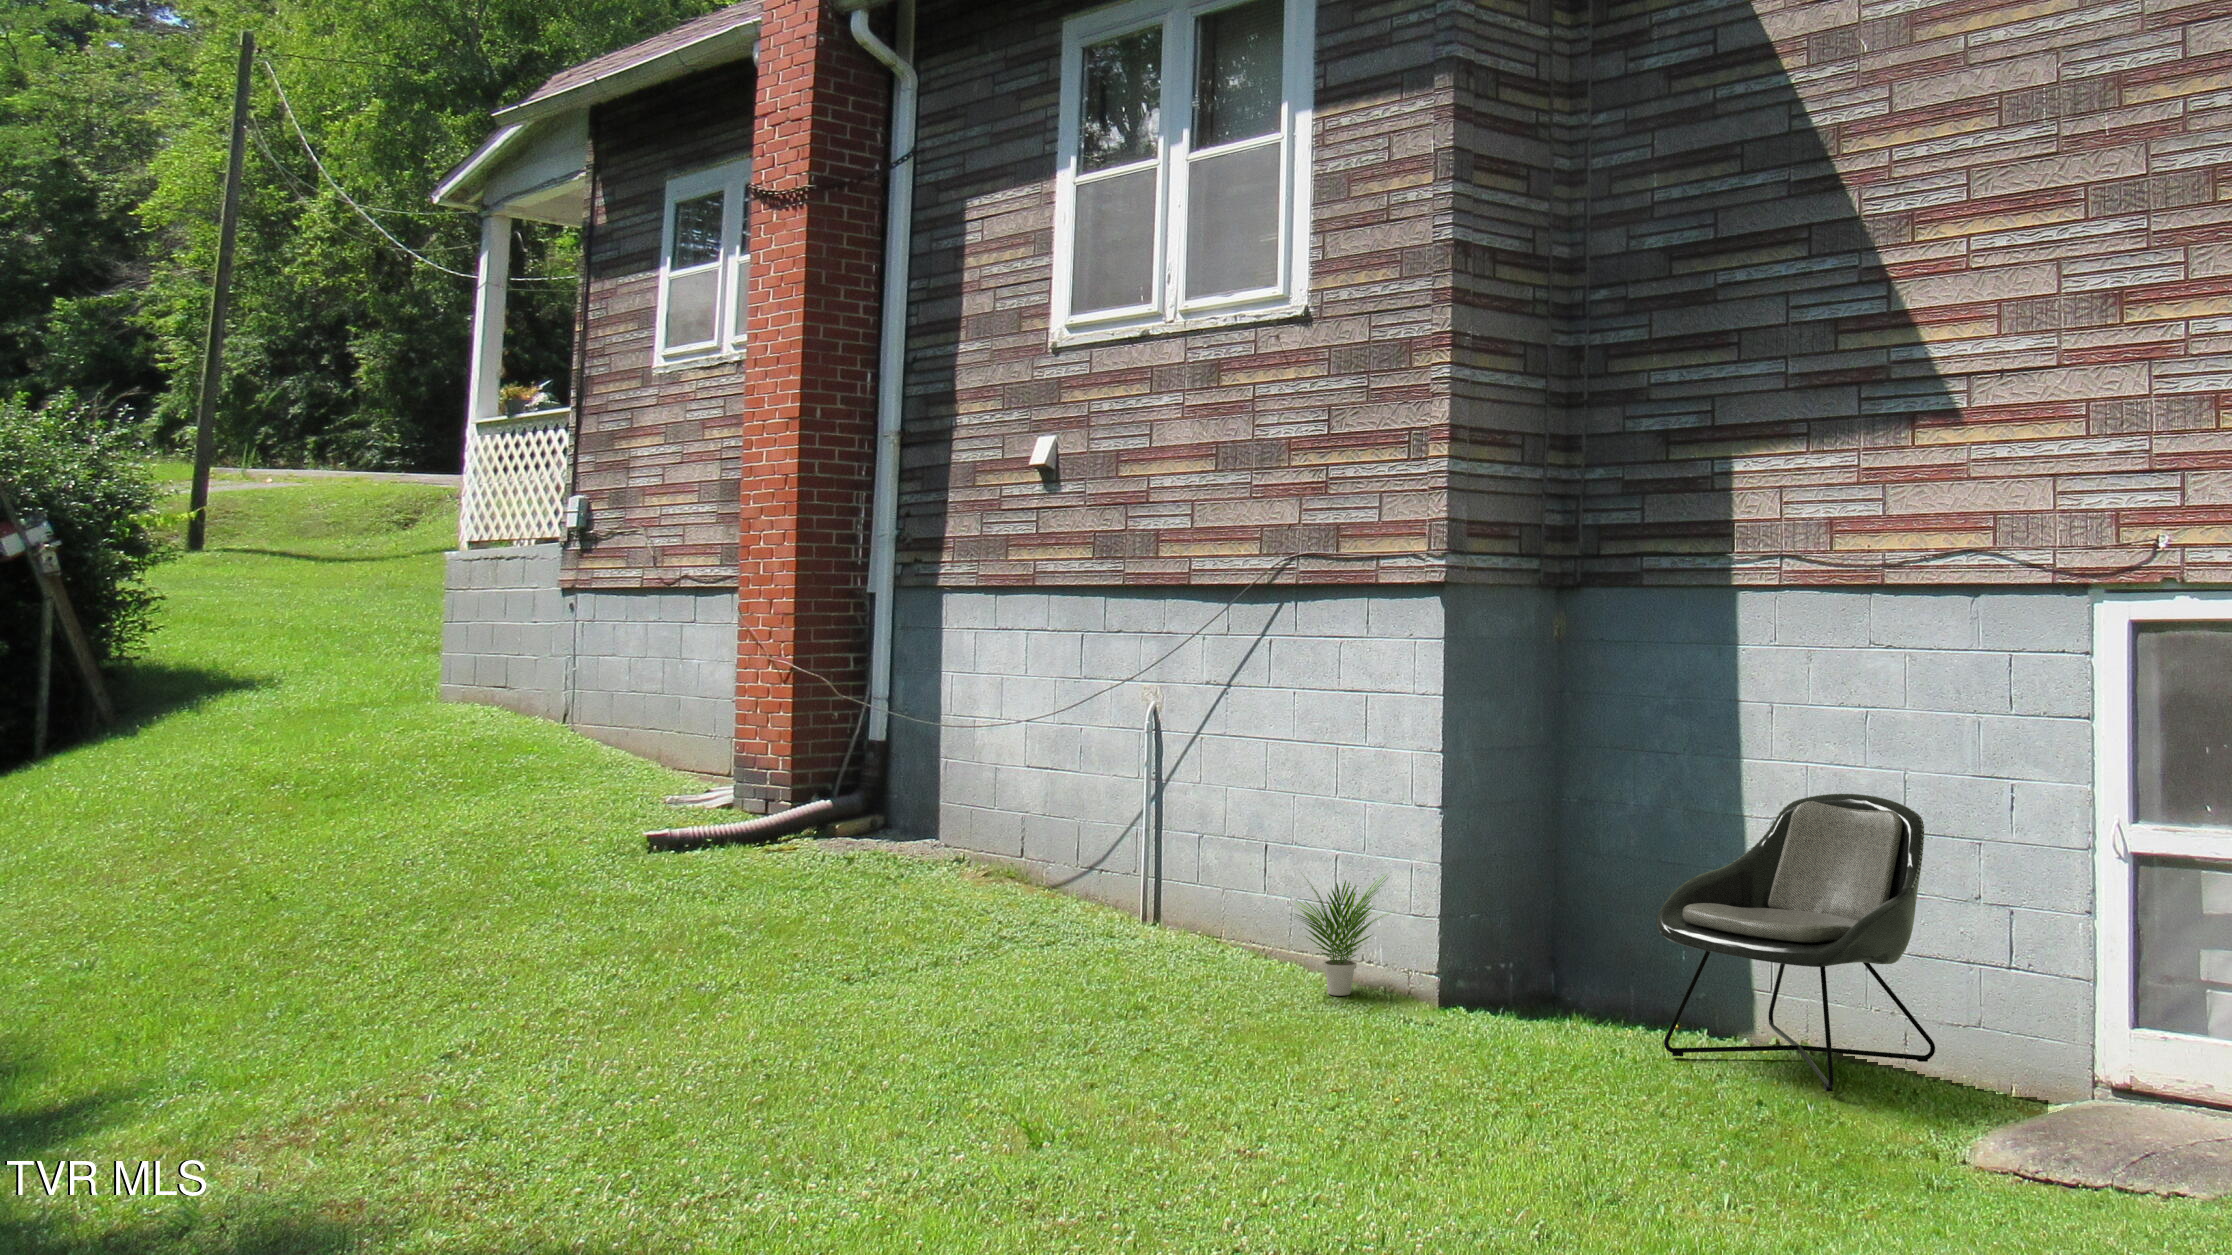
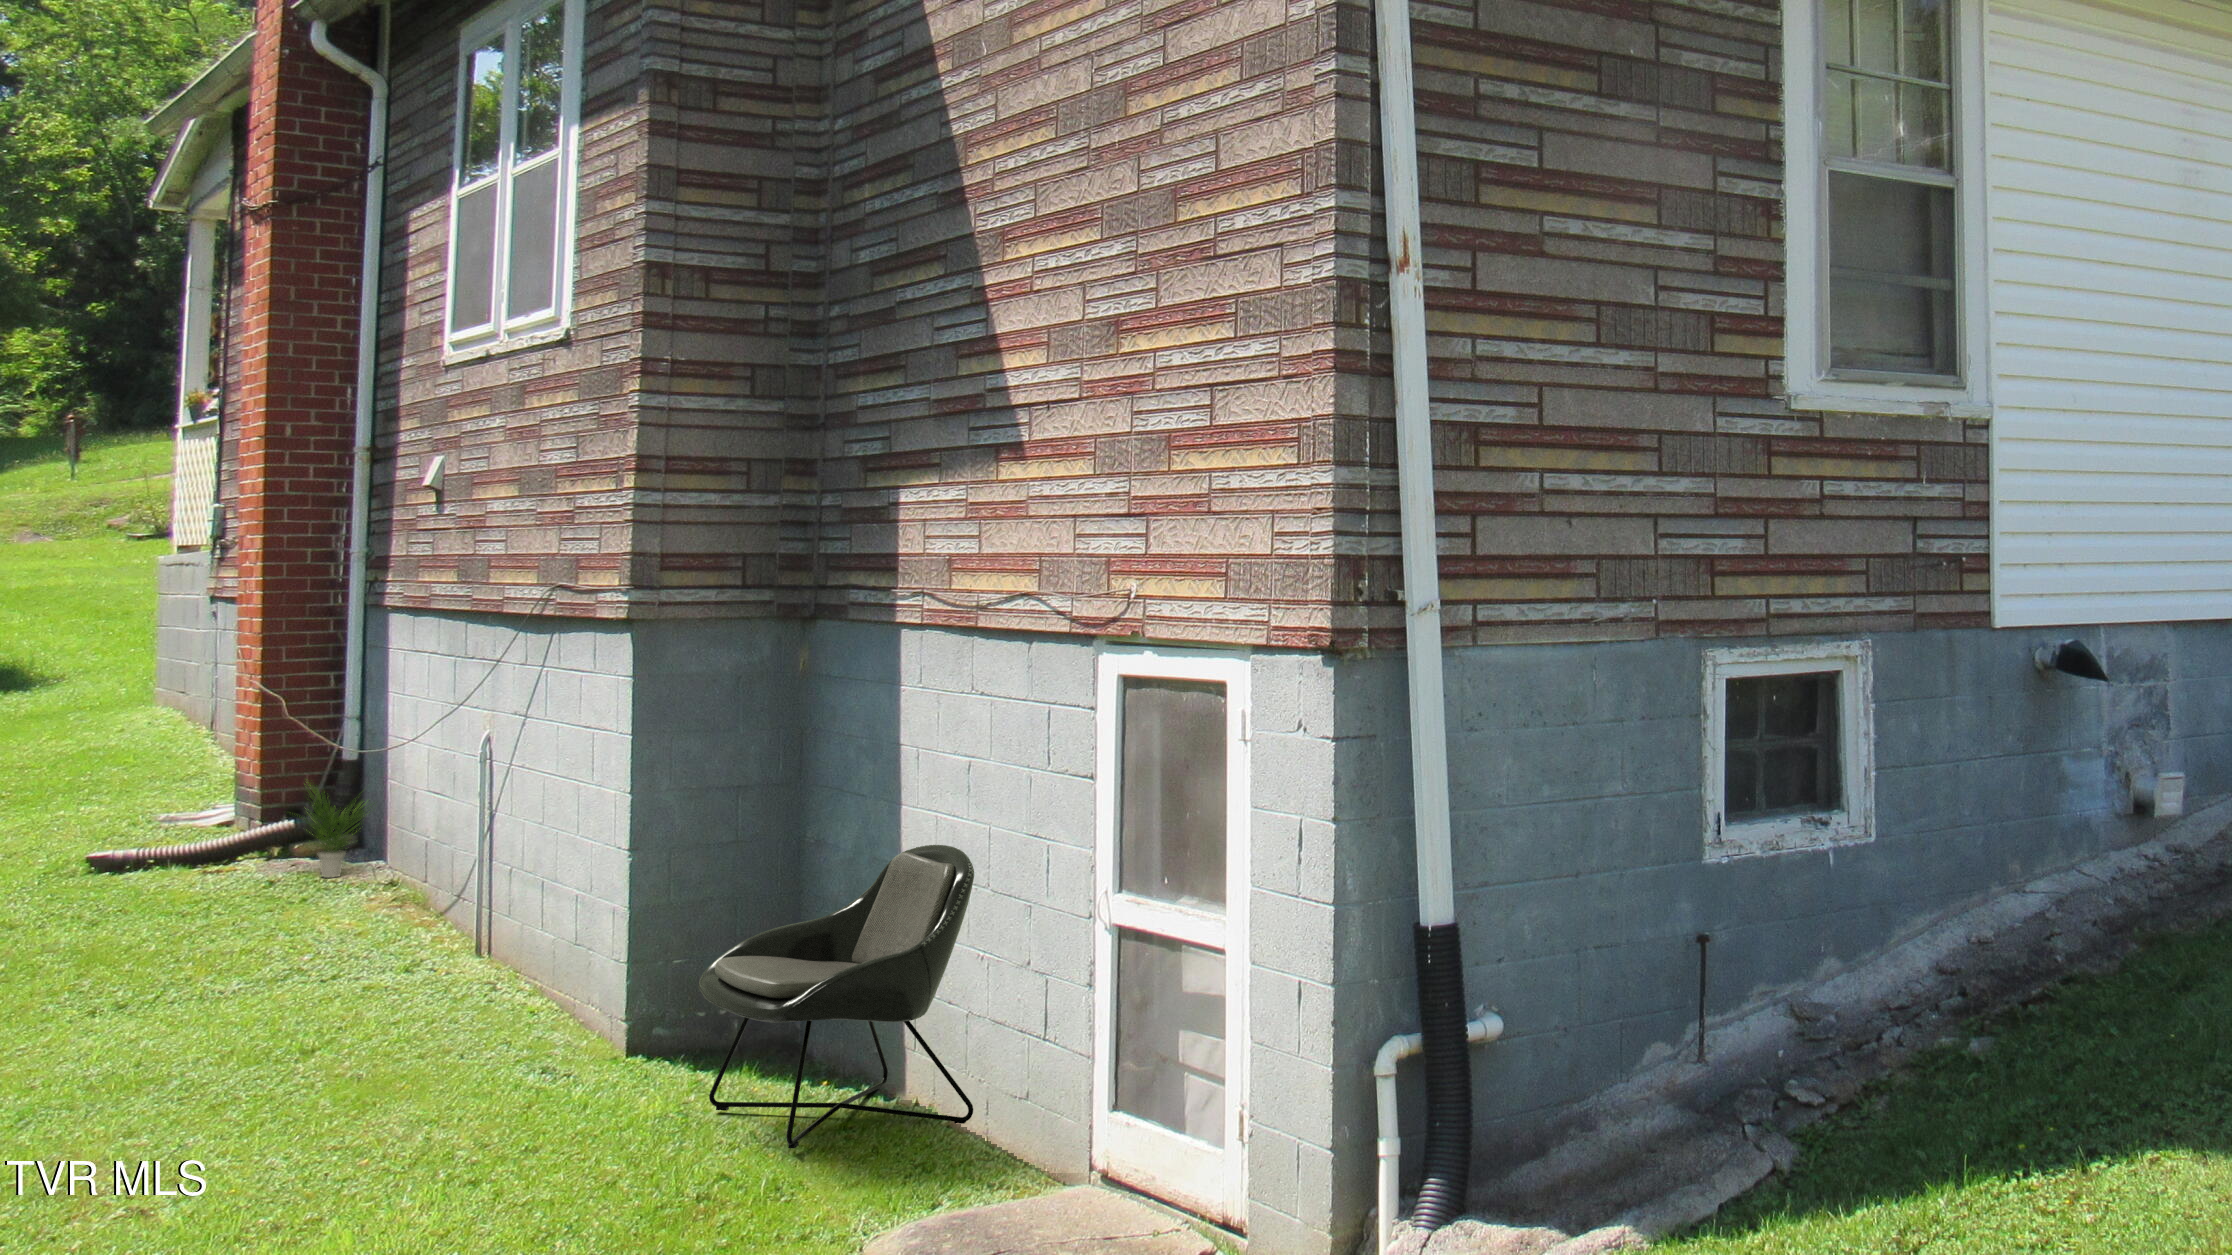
potted plant: present [1296,876,1388,996] -> present [294,785,370,878]

